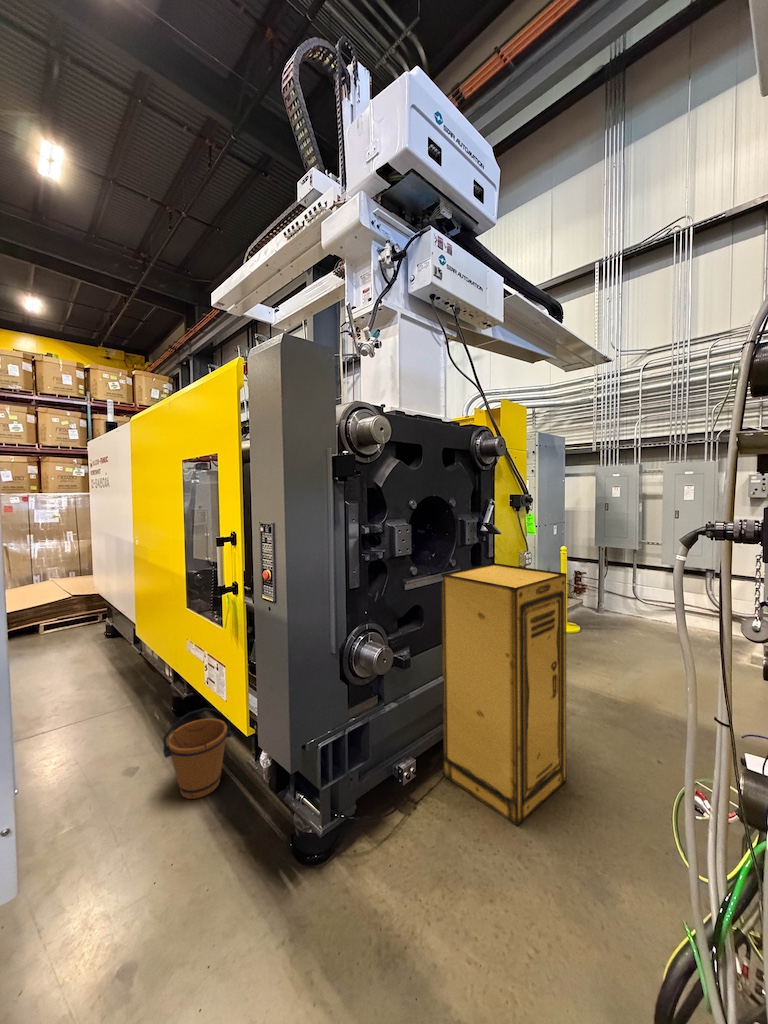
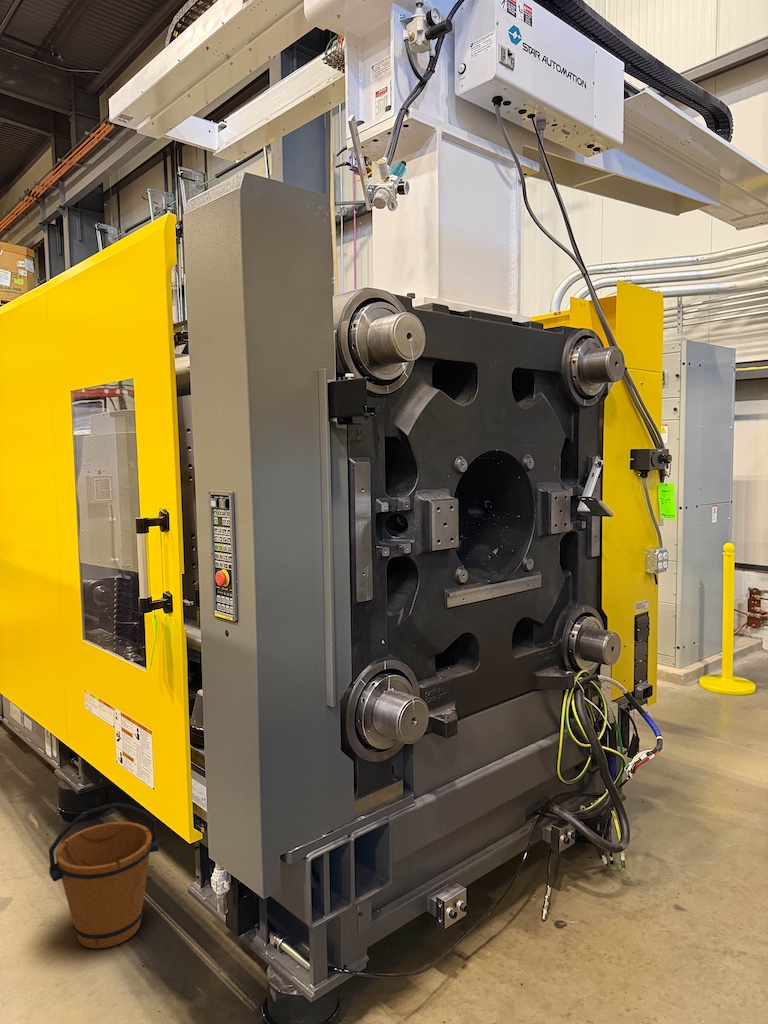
storage cabinet: present [441,563,566,826] -> none [509,566,725,1000]

